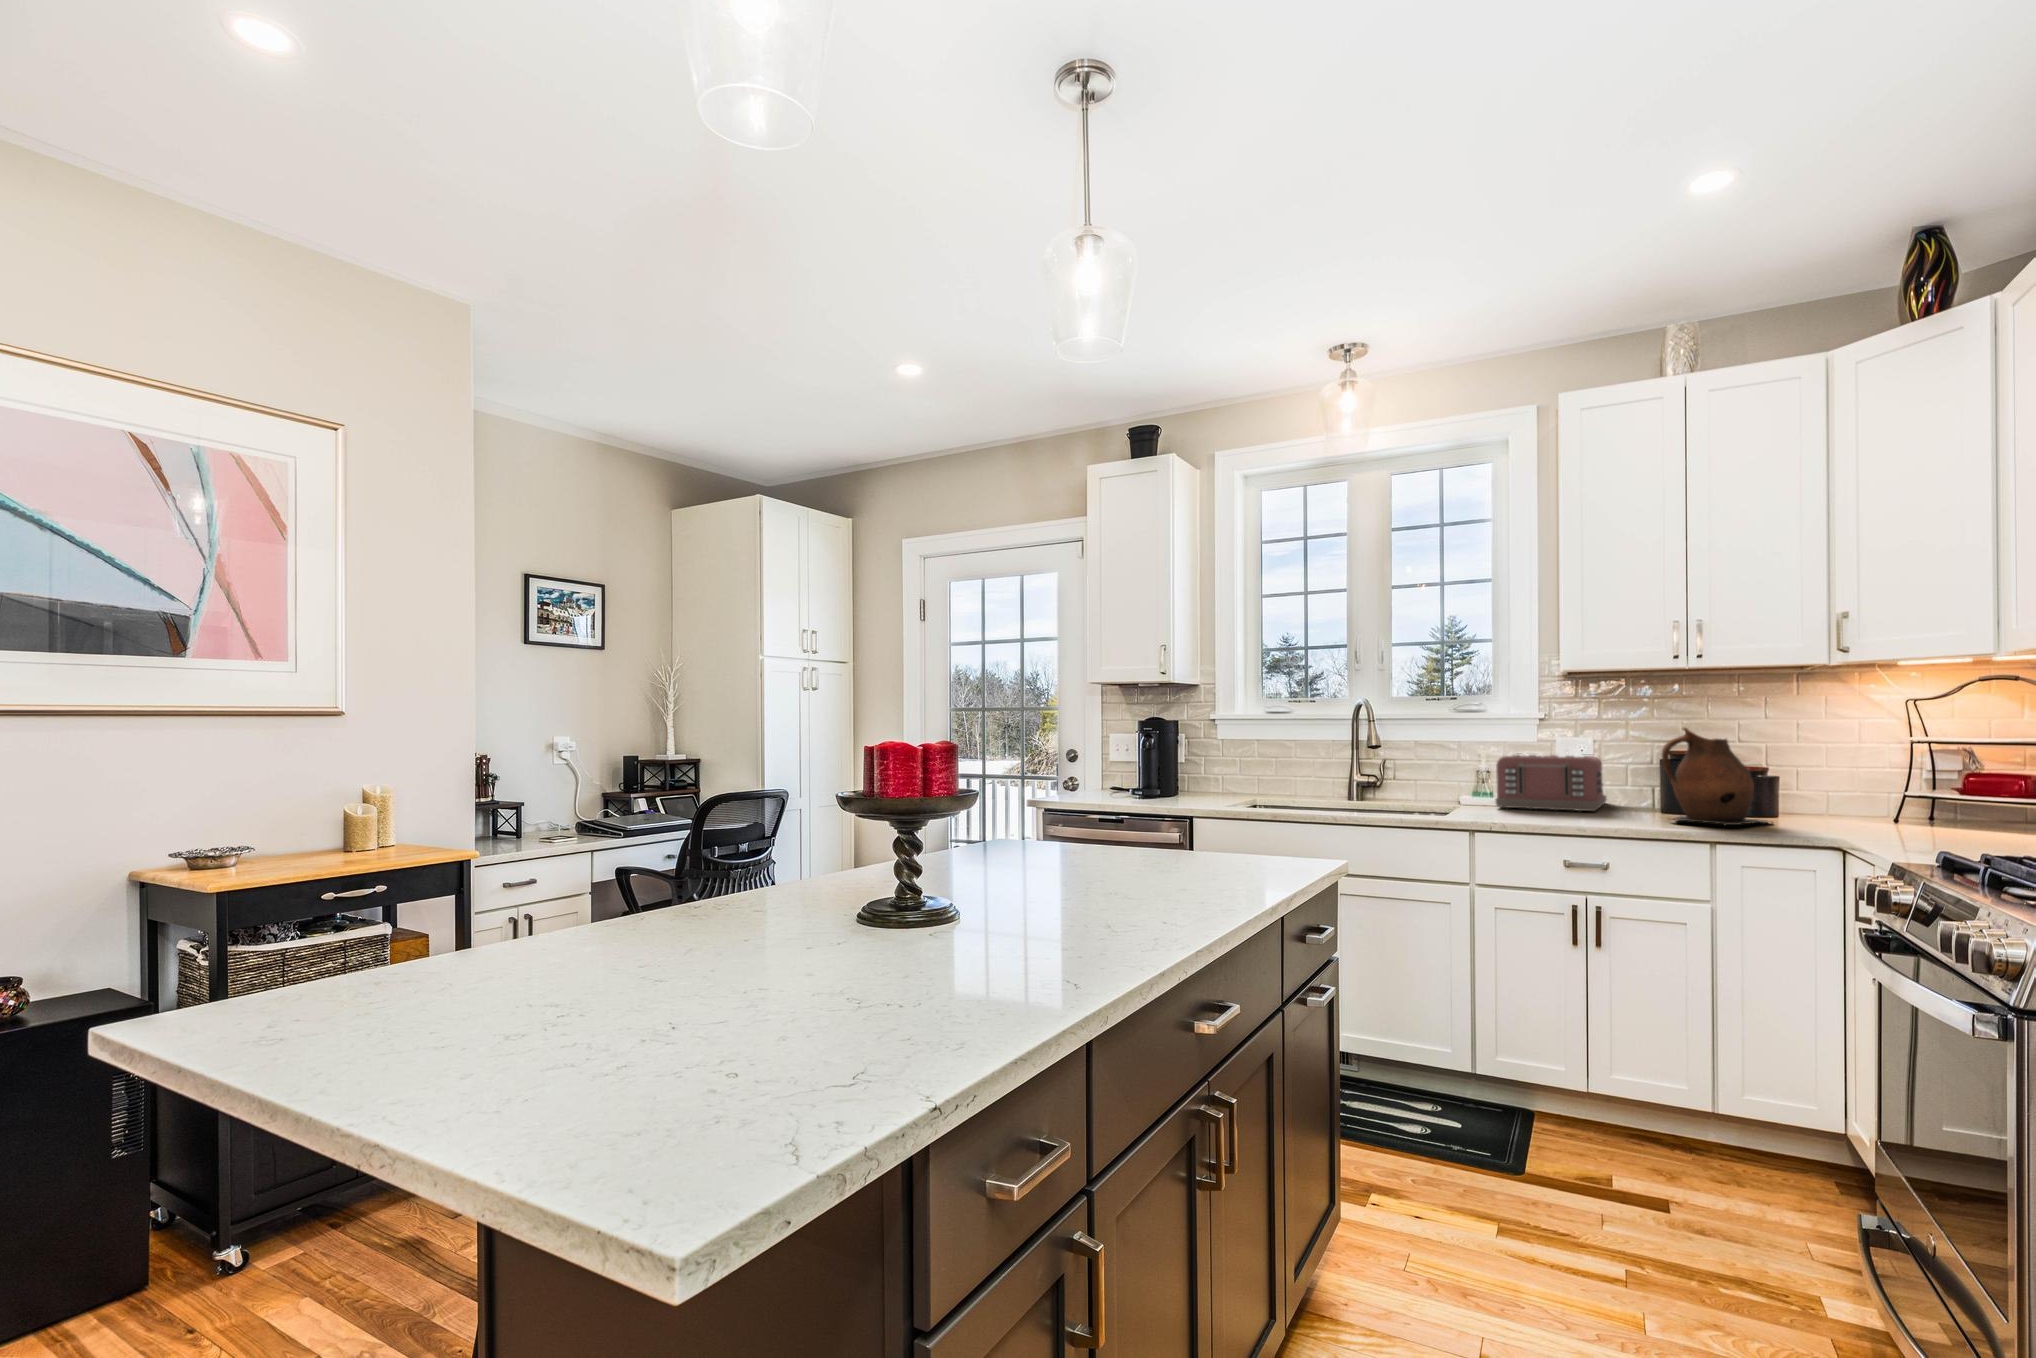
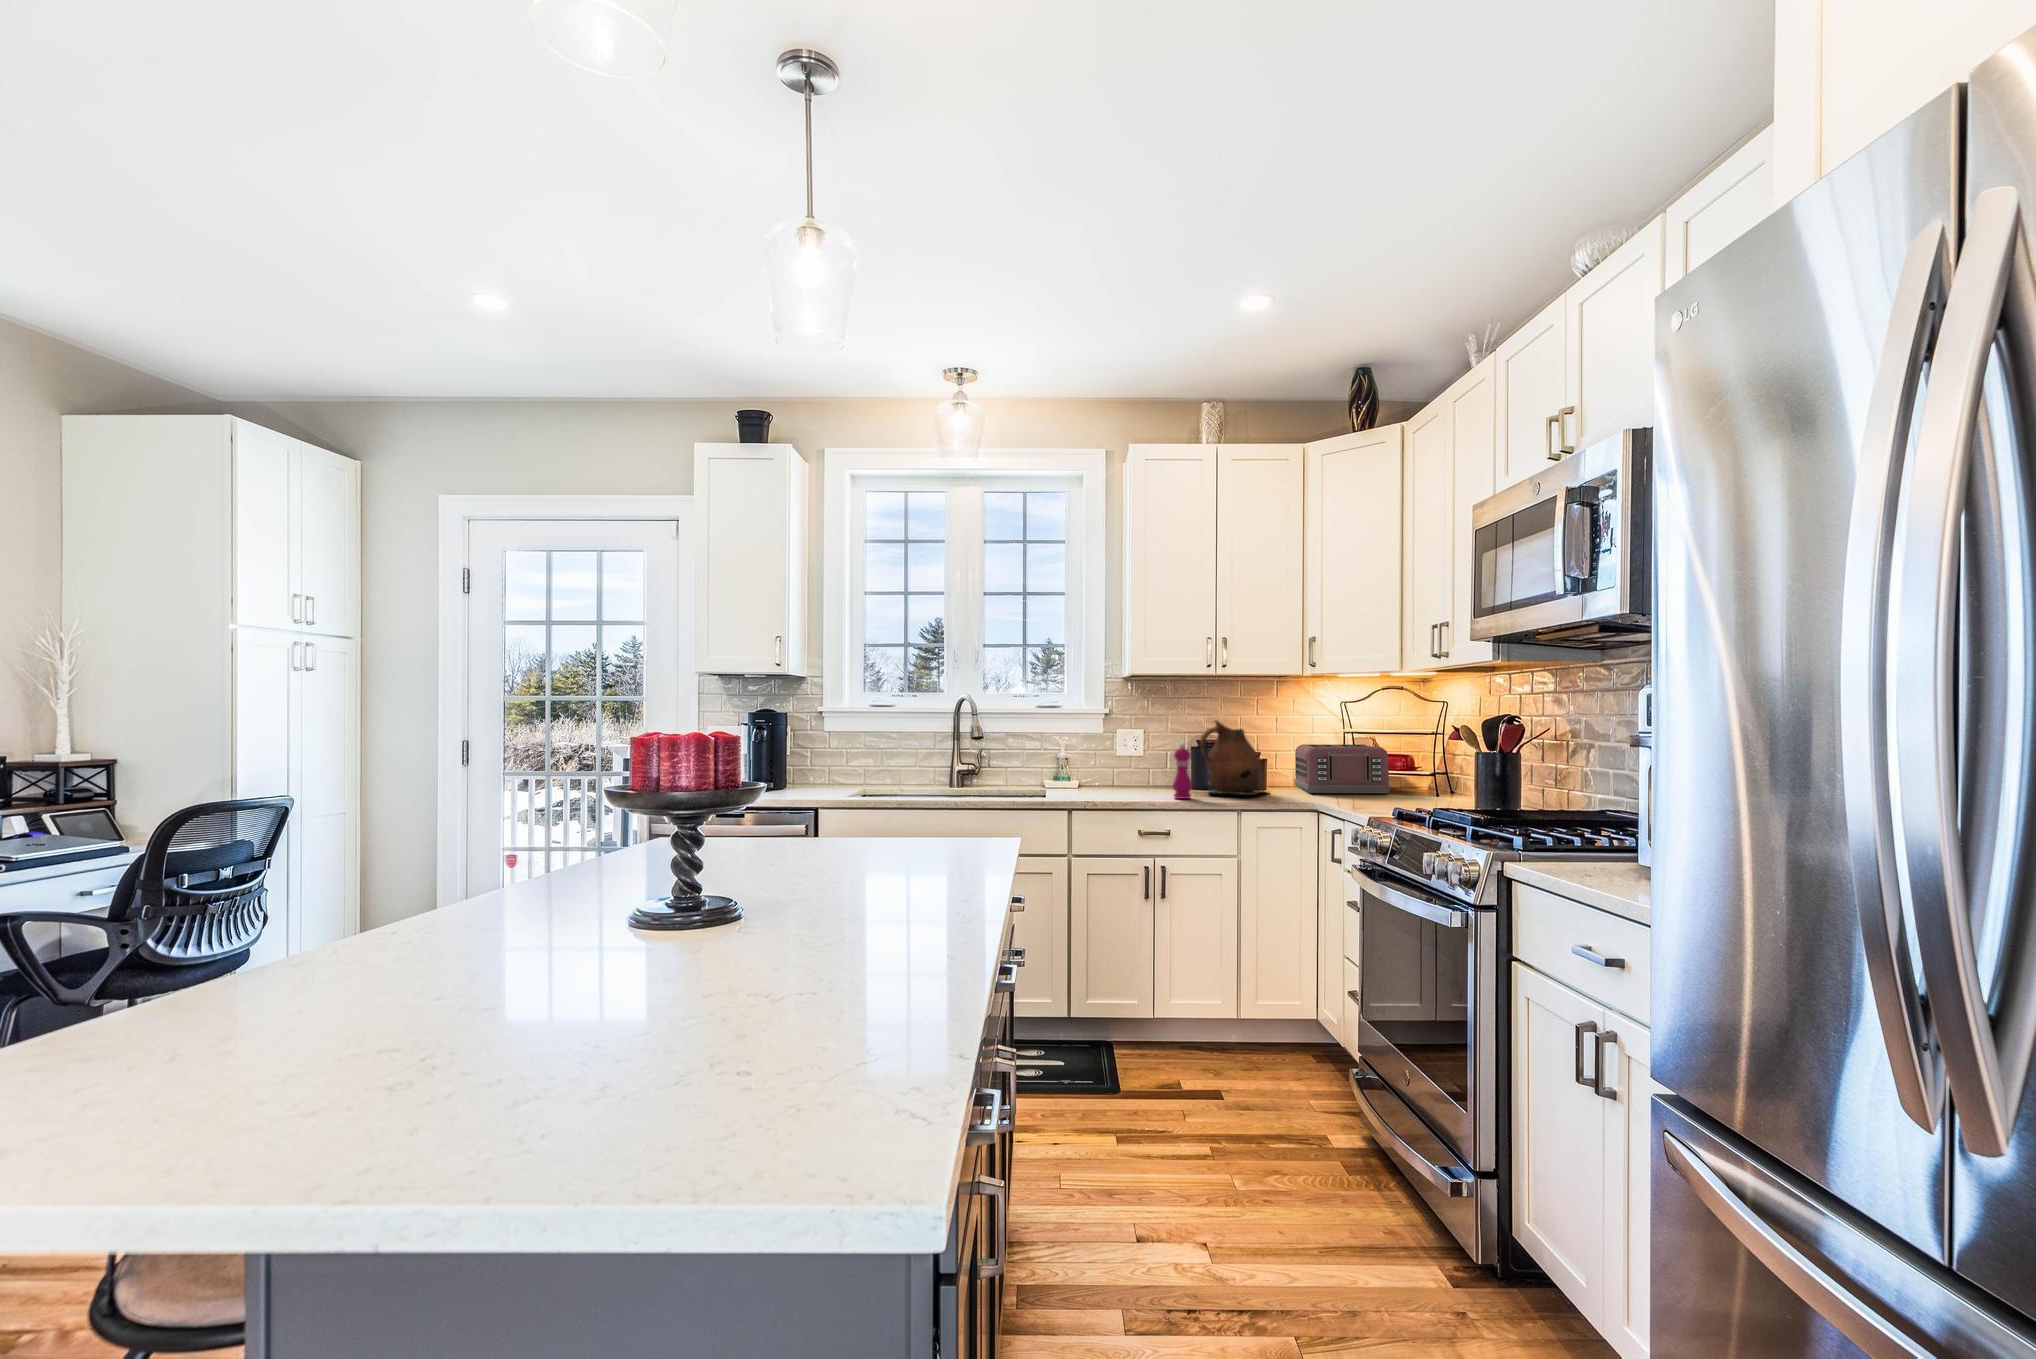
toaster: present [1496,755,1607,811] -> present [1294,744,1390,793]
pepper mill: none [1616,757,1645,826] -> present [1173,744,1192,799]

